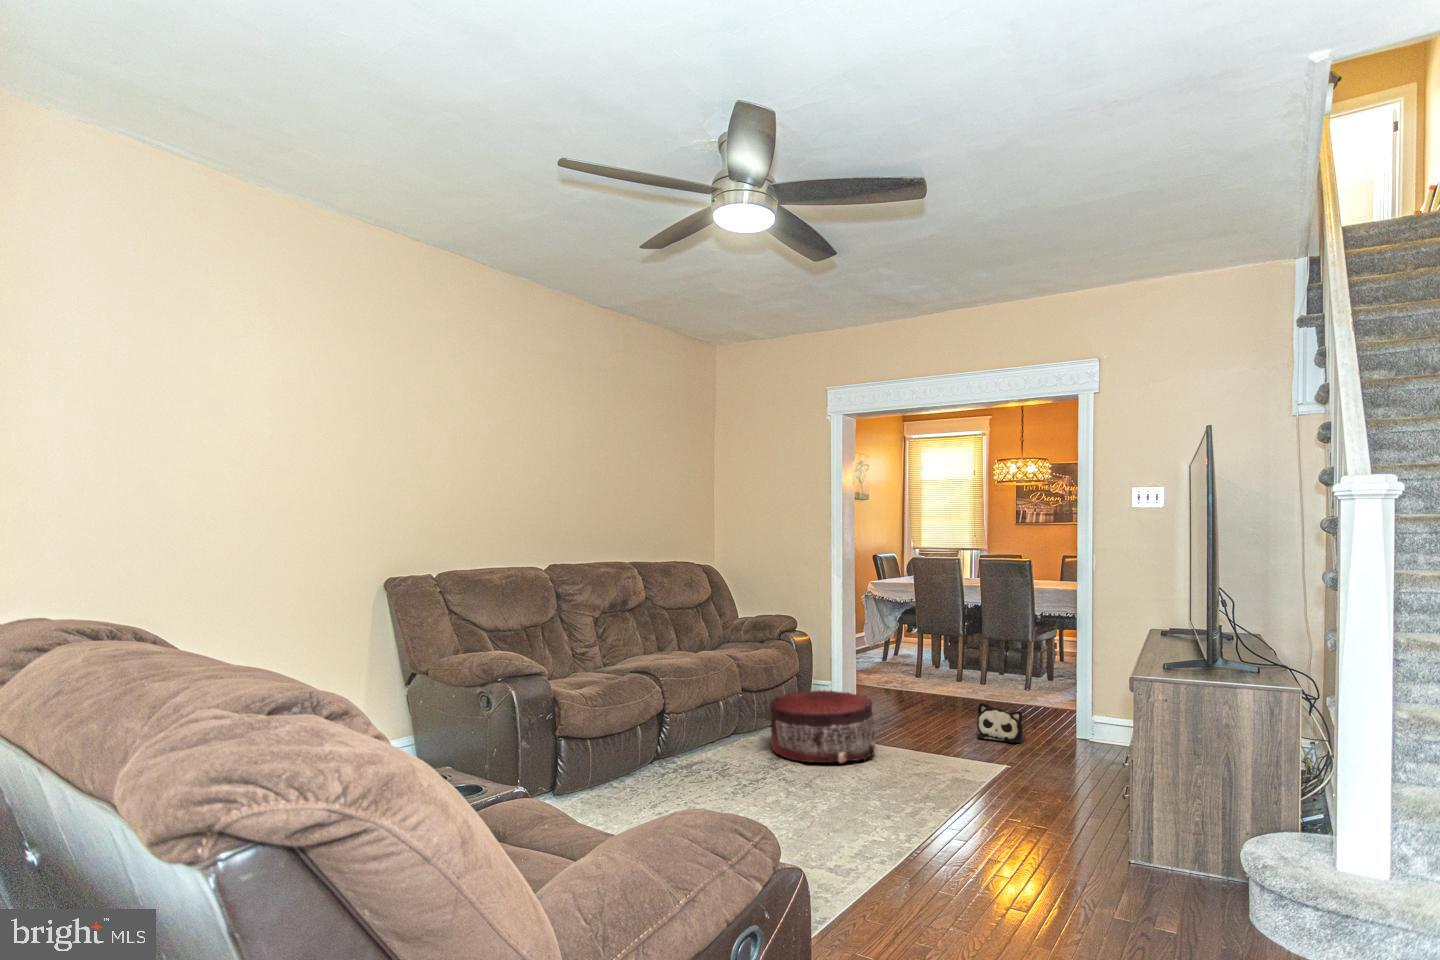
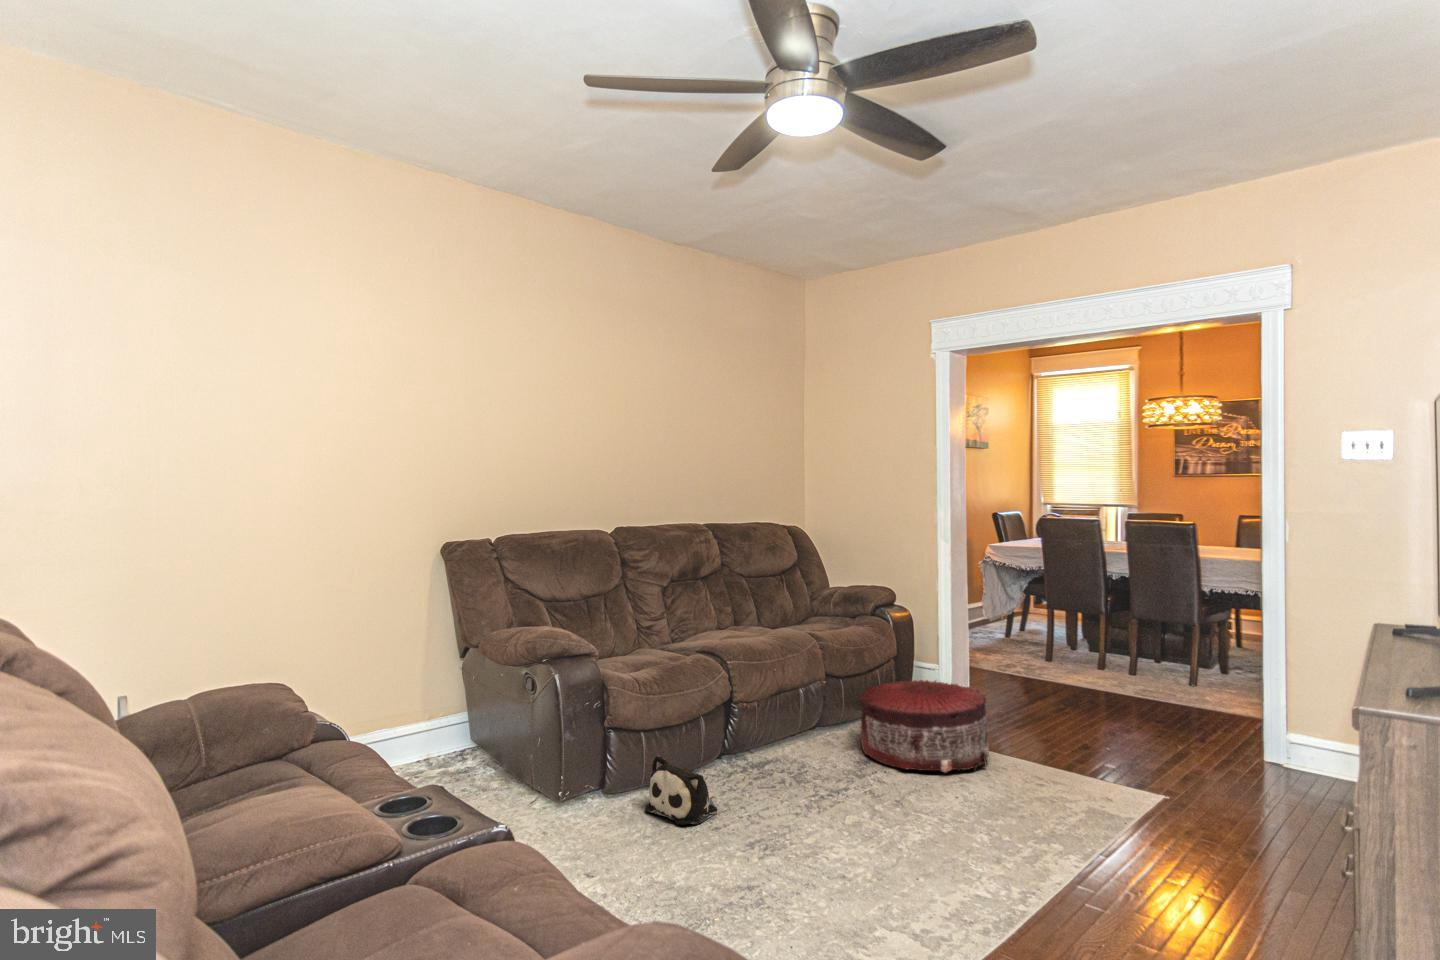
plush toy: present [977,702,1023,743] -> present [645,755,717,825]

